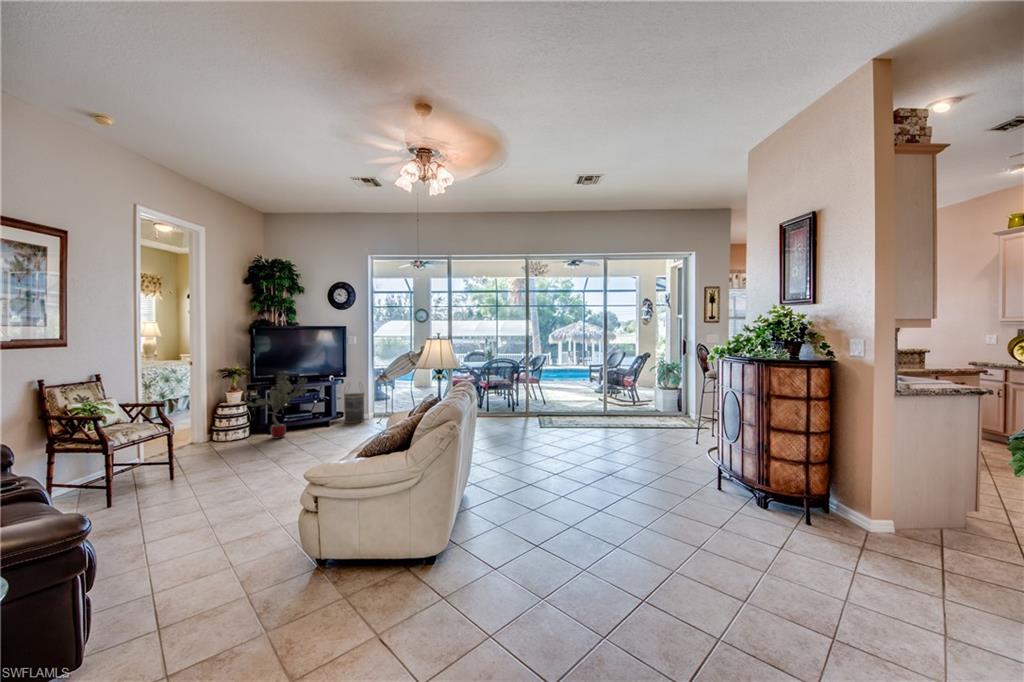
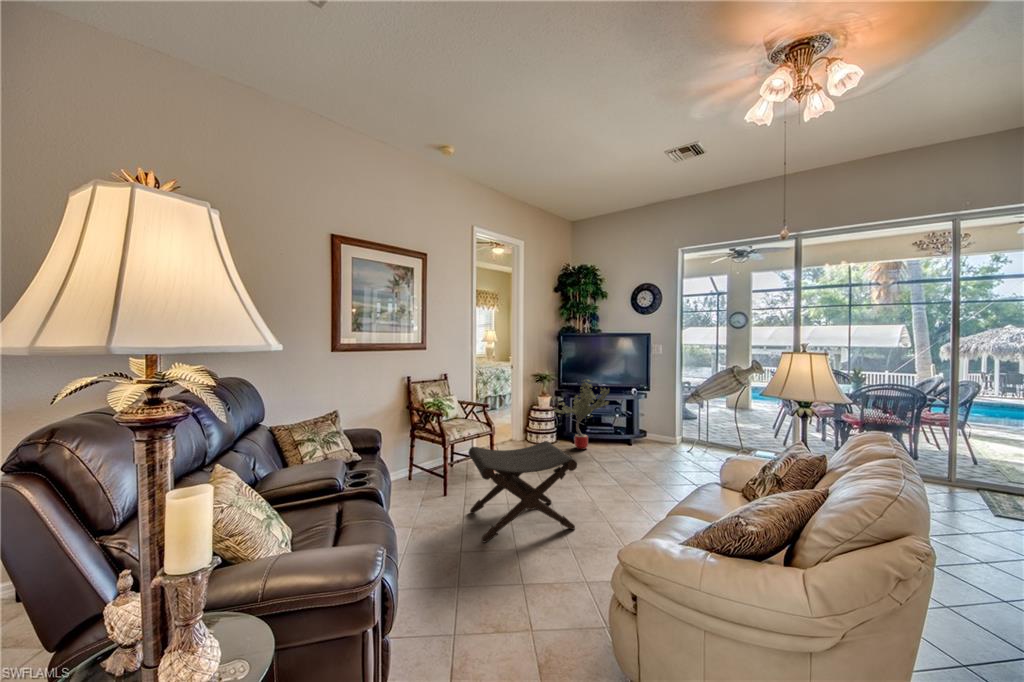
basket: present [344,393,364,423] -> none [647,396,671,444]
footstool: none [147,428,274,528] -> present [468,441,577,543]

